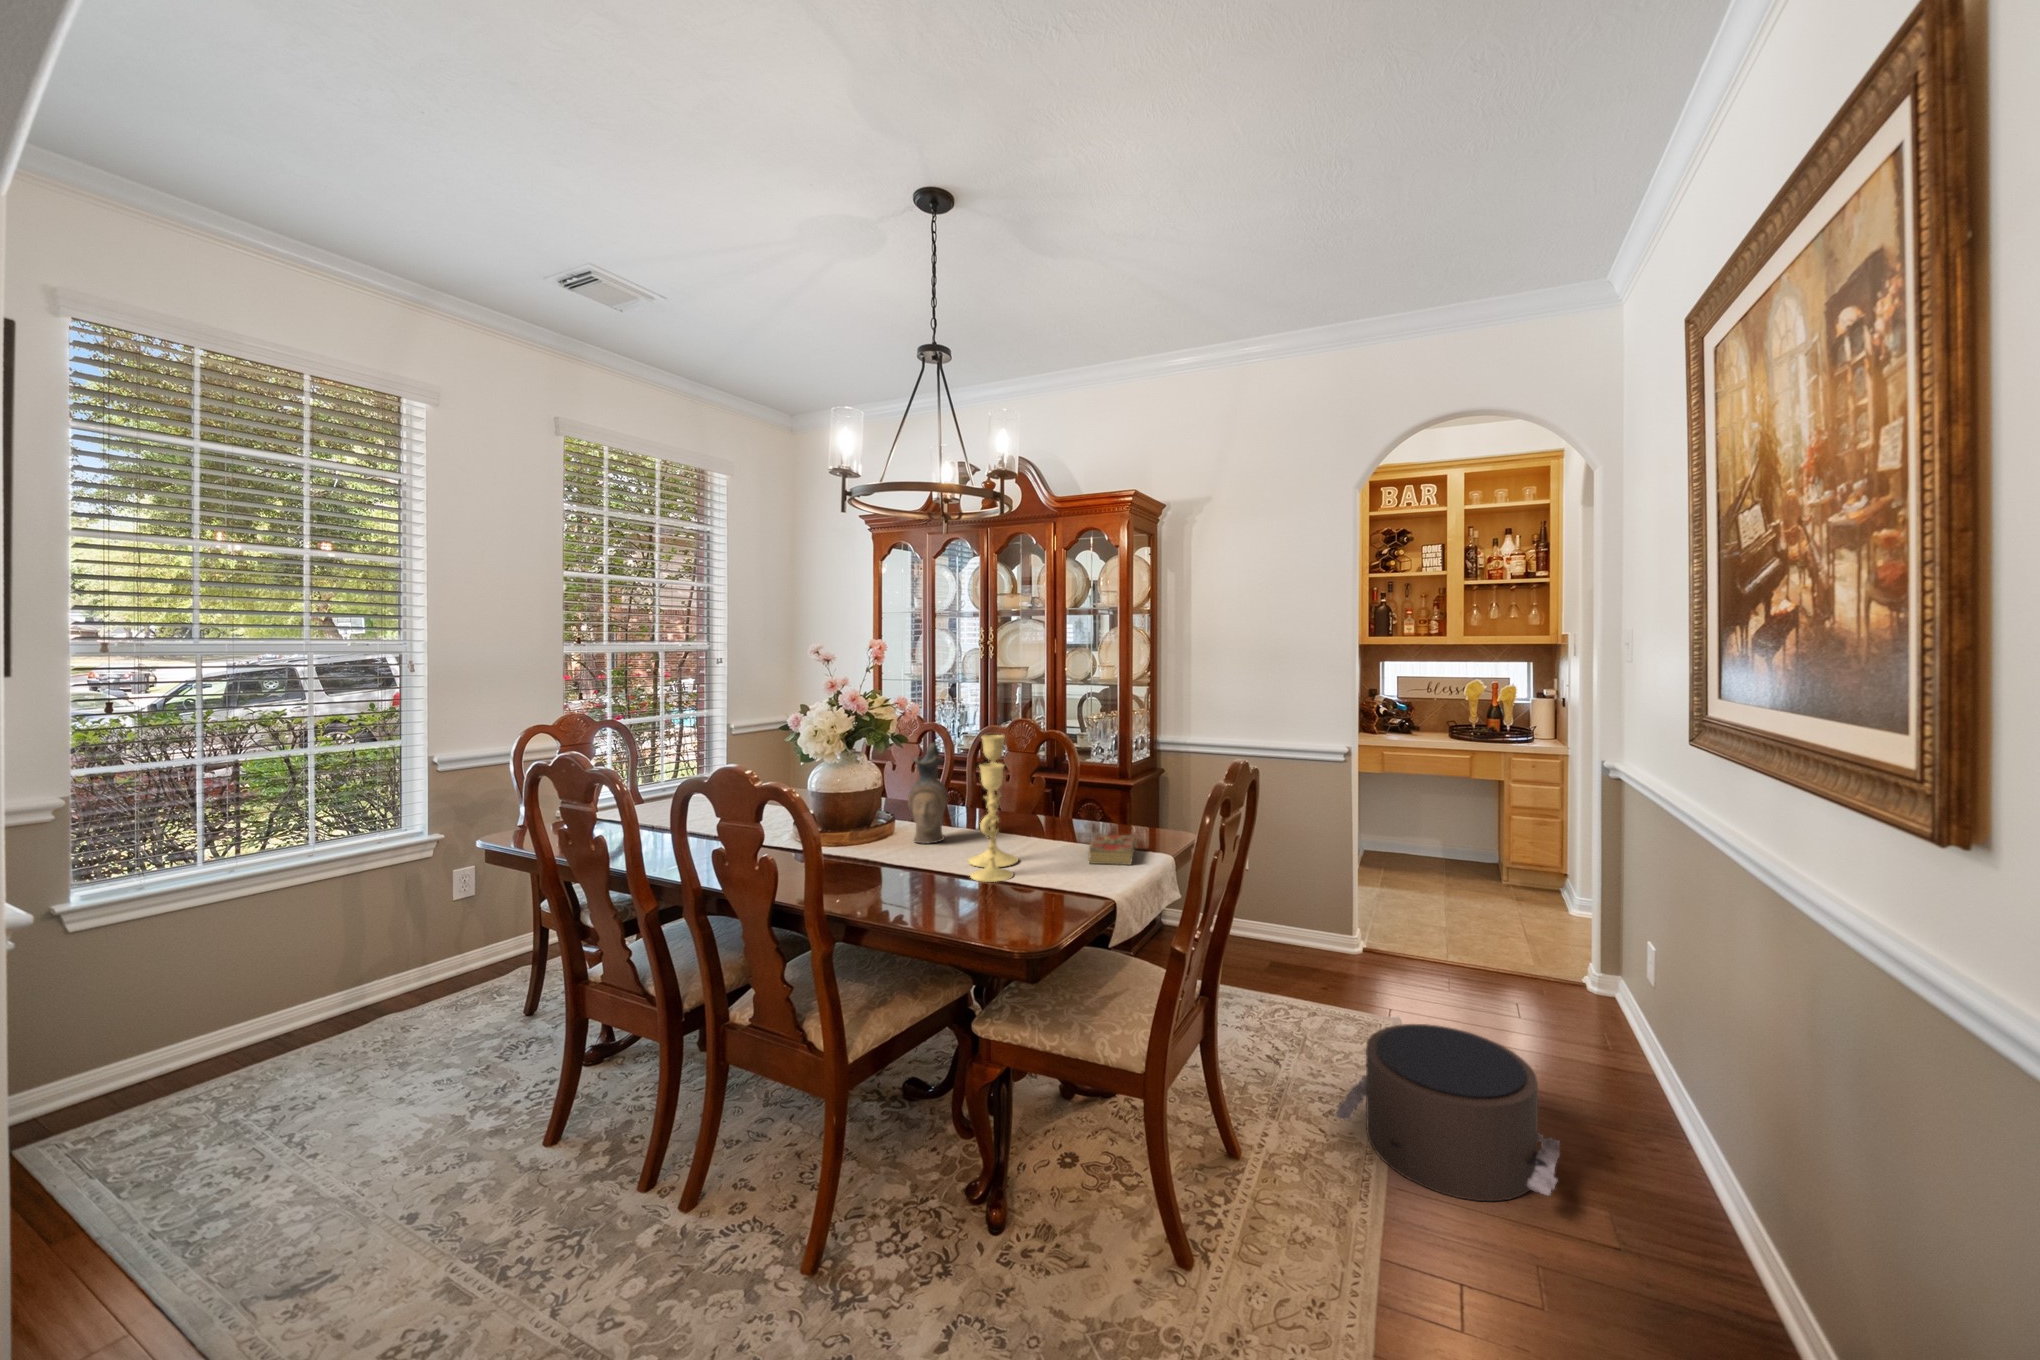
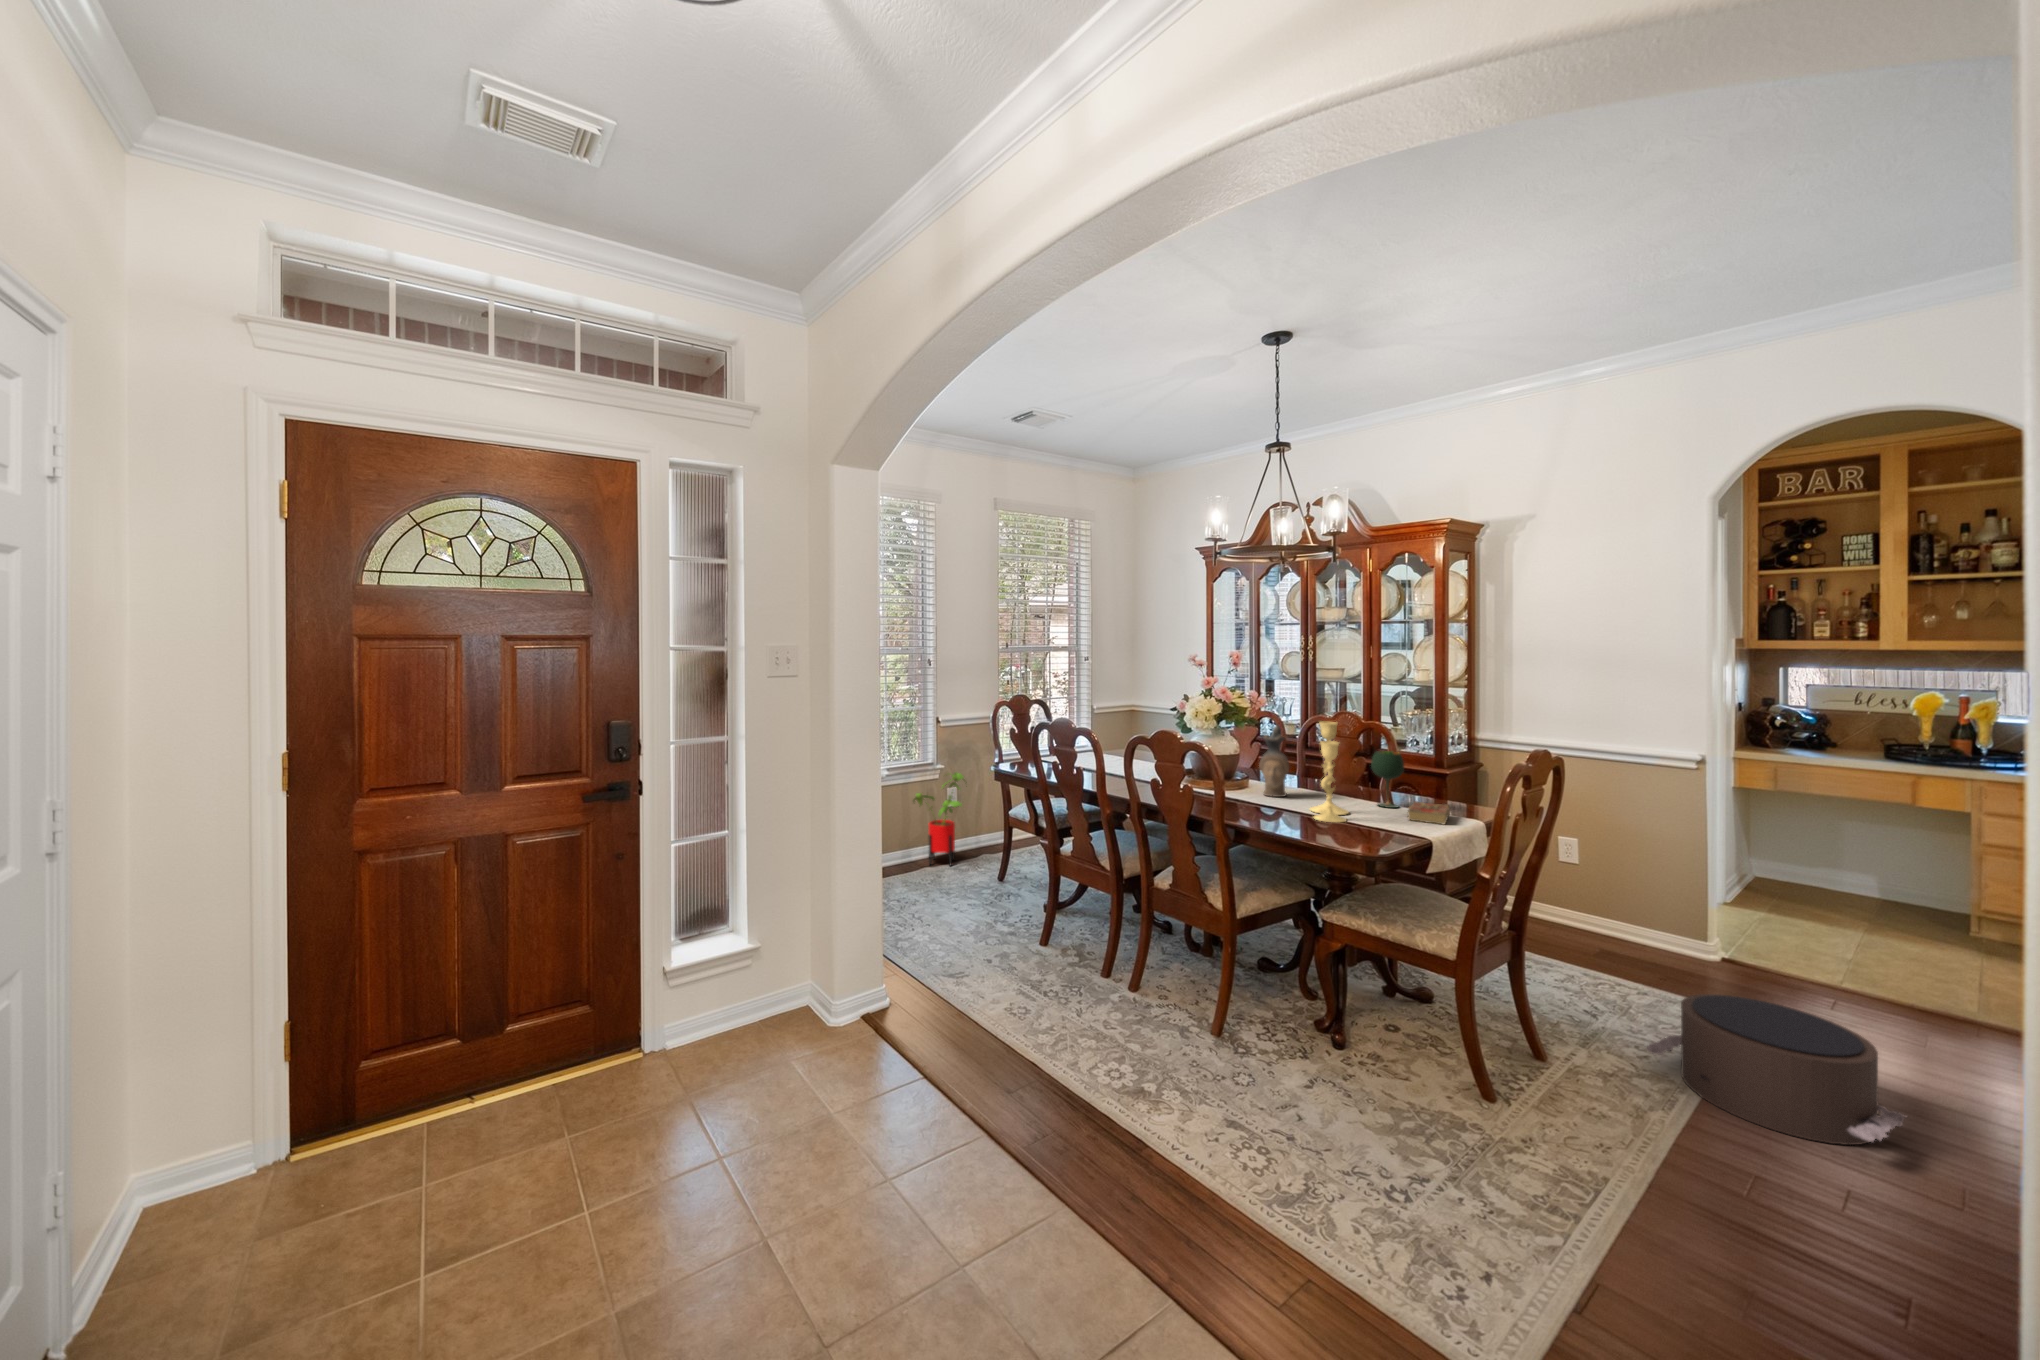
wine glass: none [1047,769,1085,844] -> present [1371,751,1404,808]
house plant: none [369,842,485,1005] -> present [913,773,964,866]

